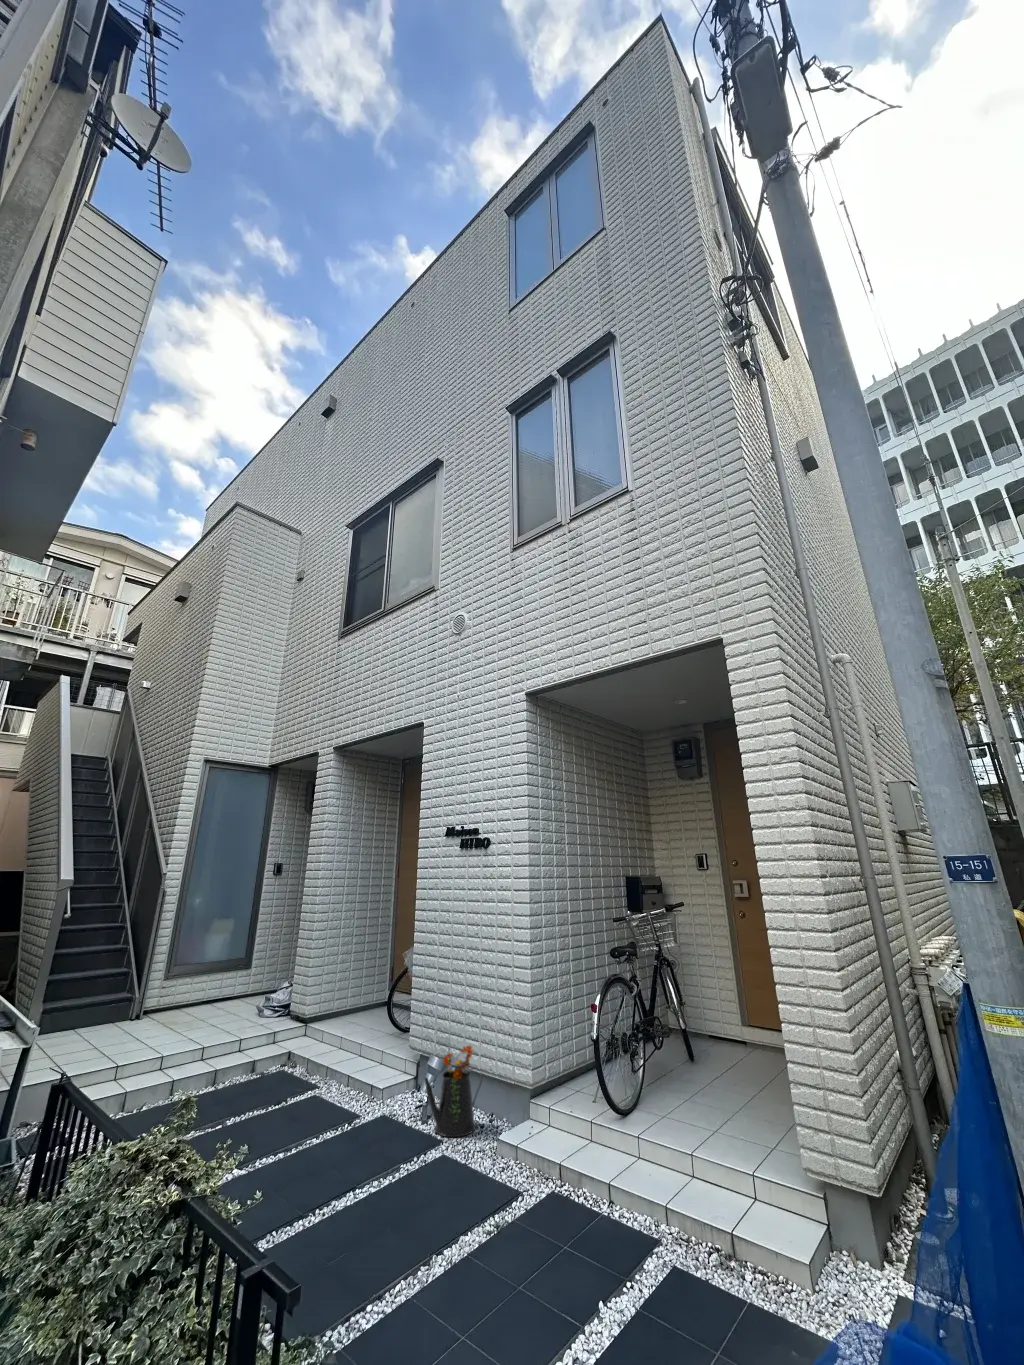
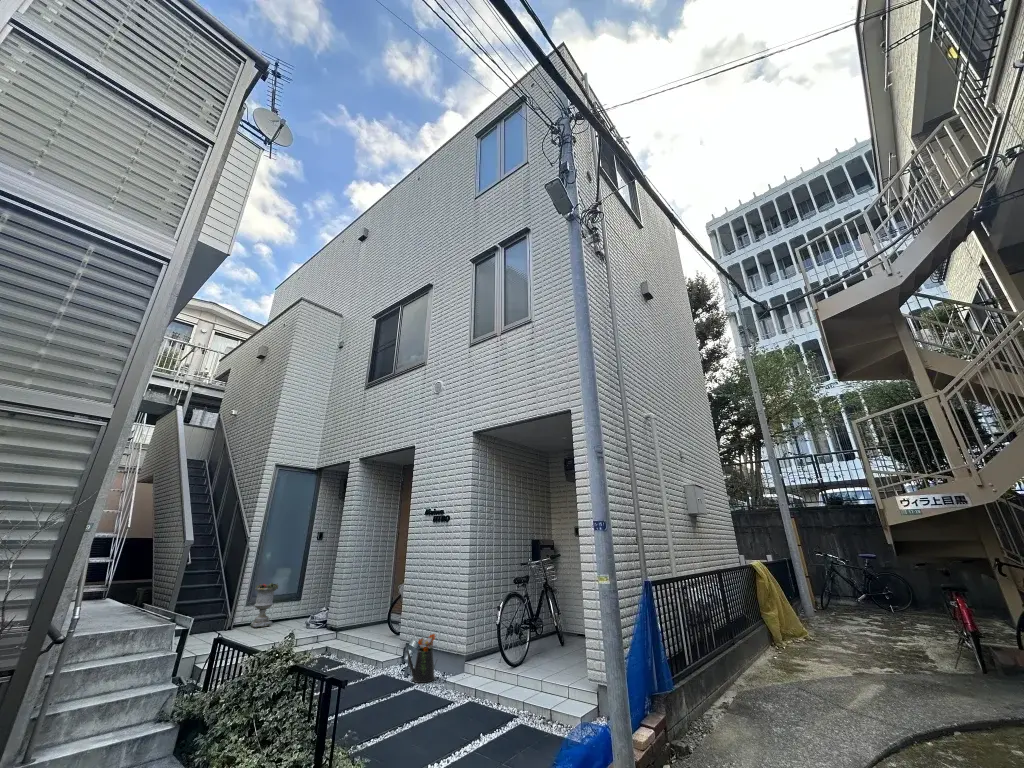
planter: none [169,945,216,1016] -> present [250,583,278,627]

